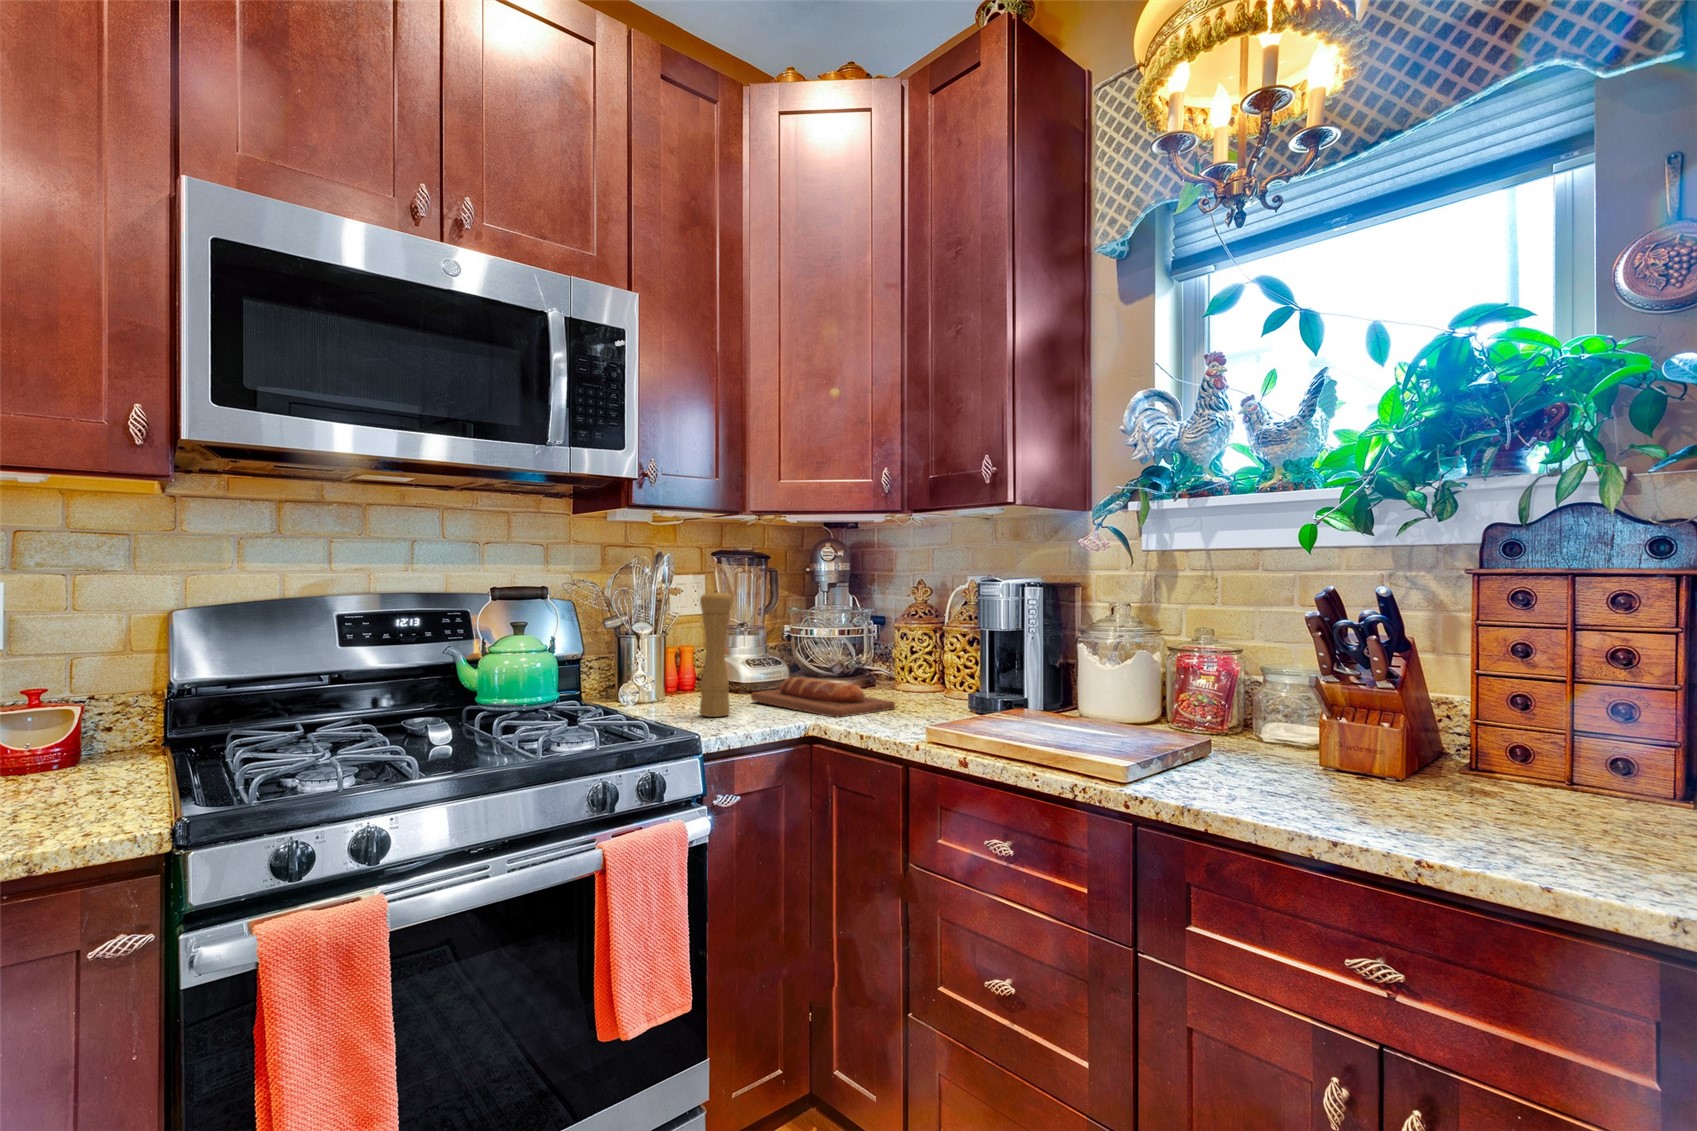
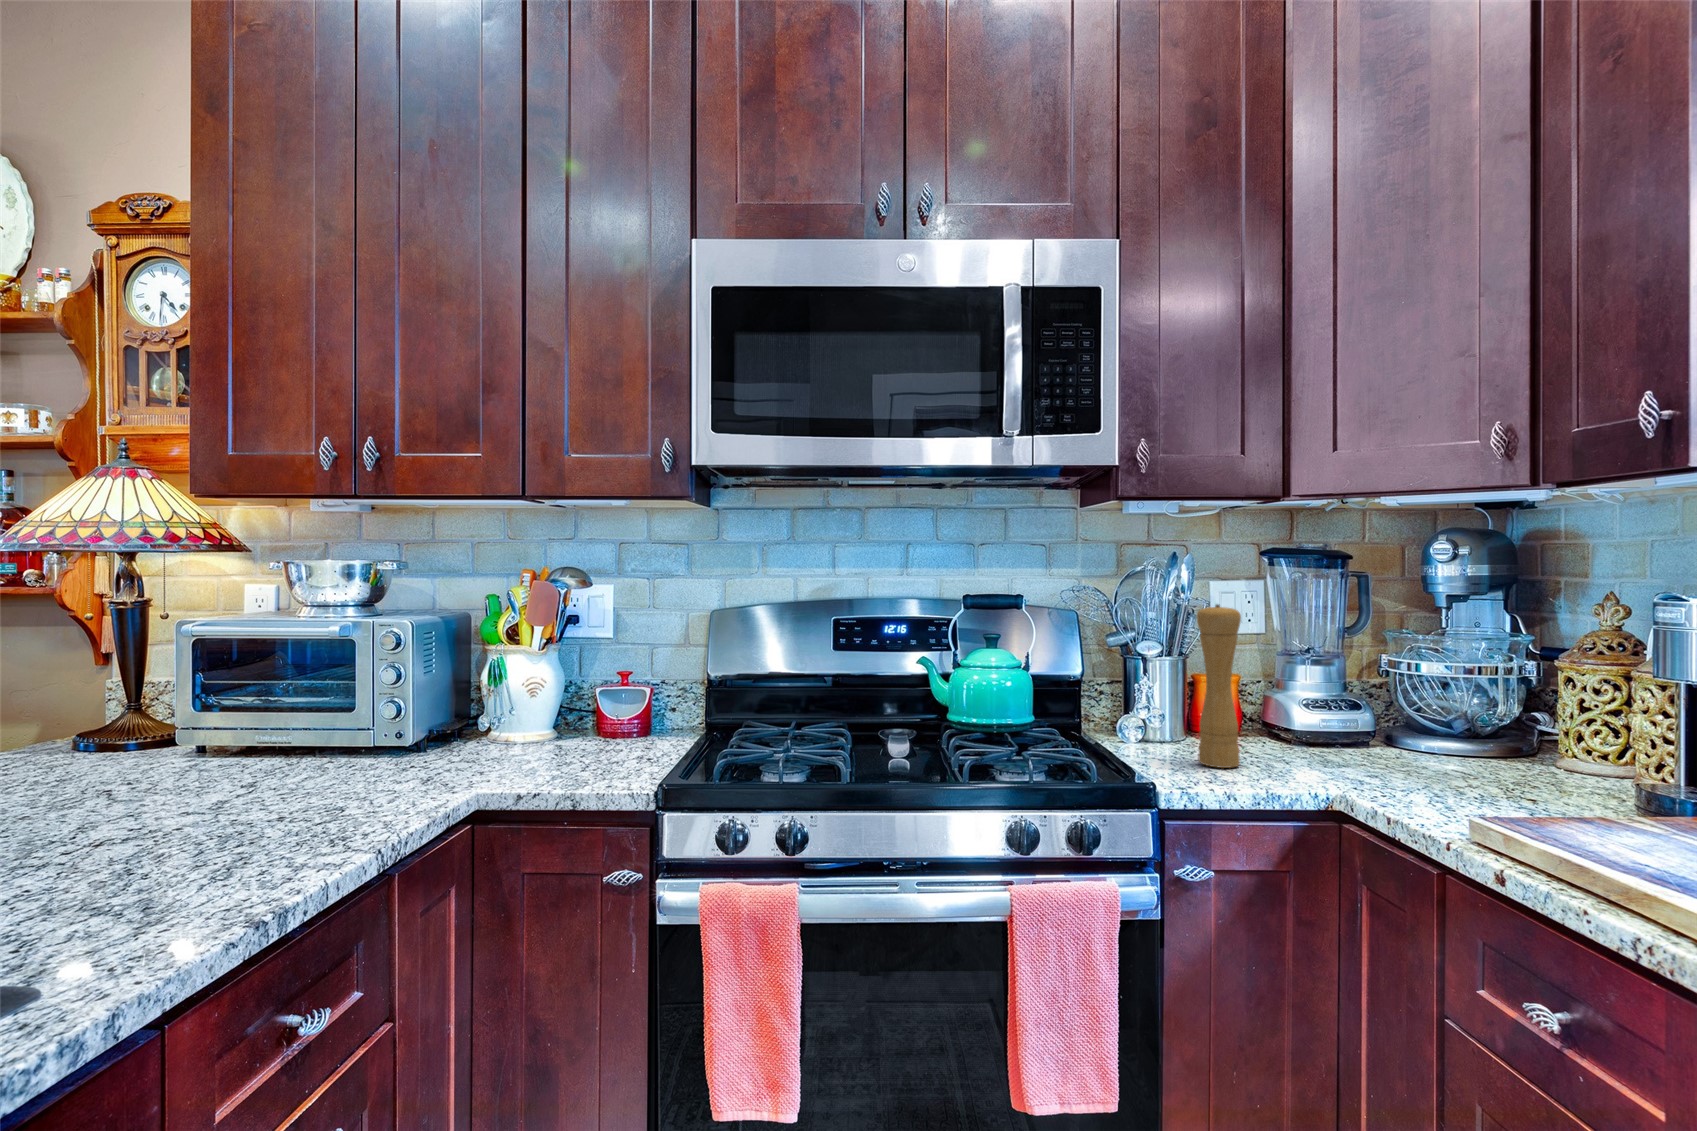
bread loaf: present [751,677,895,717] -> none [1296,727,1521,797]

